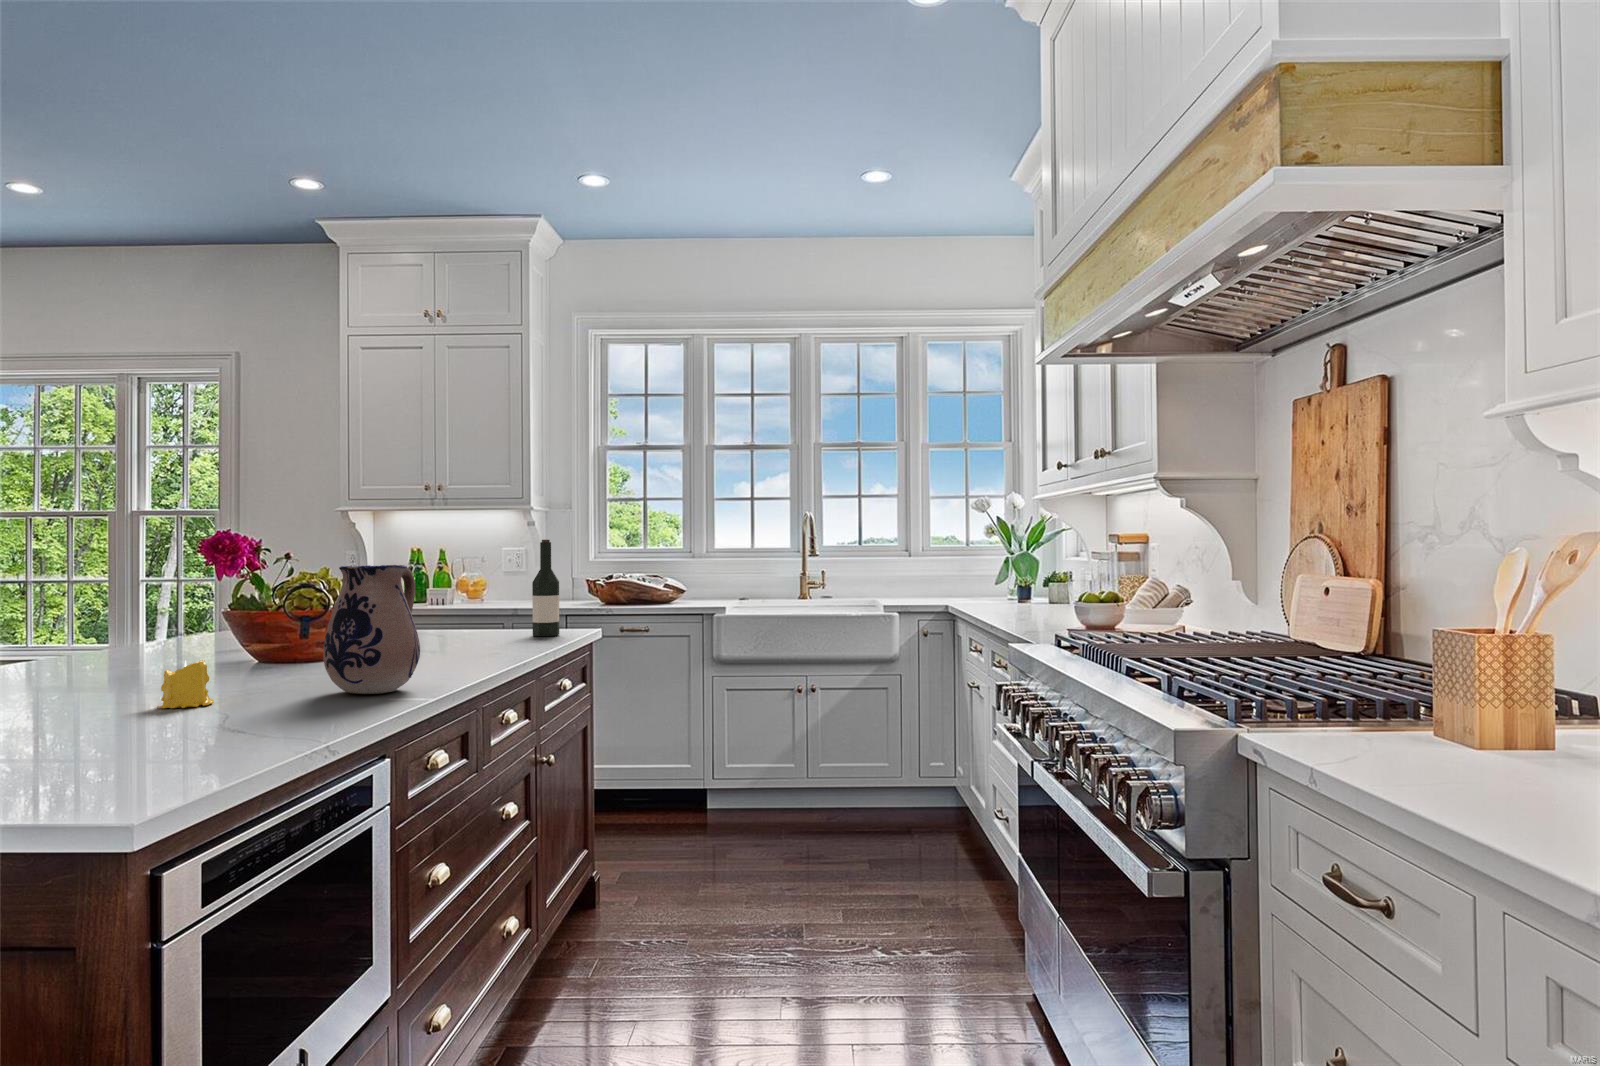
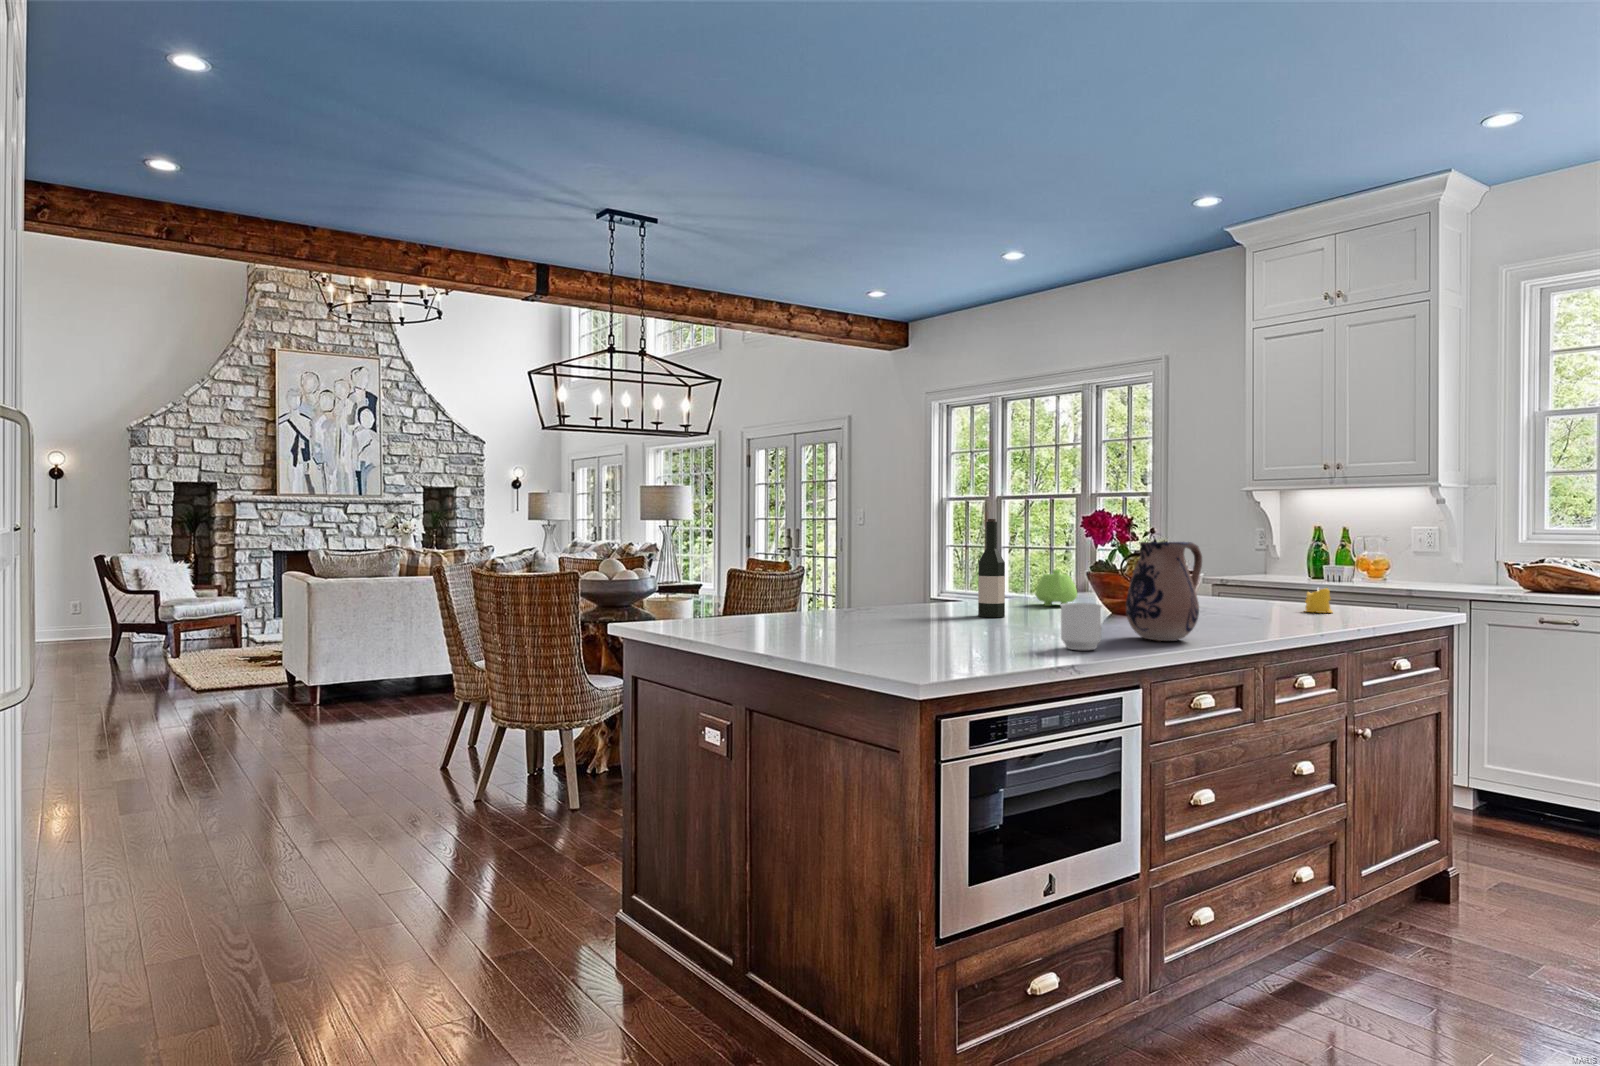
wine bottle: present [532,540,559,636] -> present [978,519,1005,617]
teapot: none [124,610,194,664] -> present [1035,569,1077,606]
mug: none [252,655,319,725] -> present [1060,603,1102,650]
candle: present [157,660,214,708] -> present [1305,588,1332,613]

